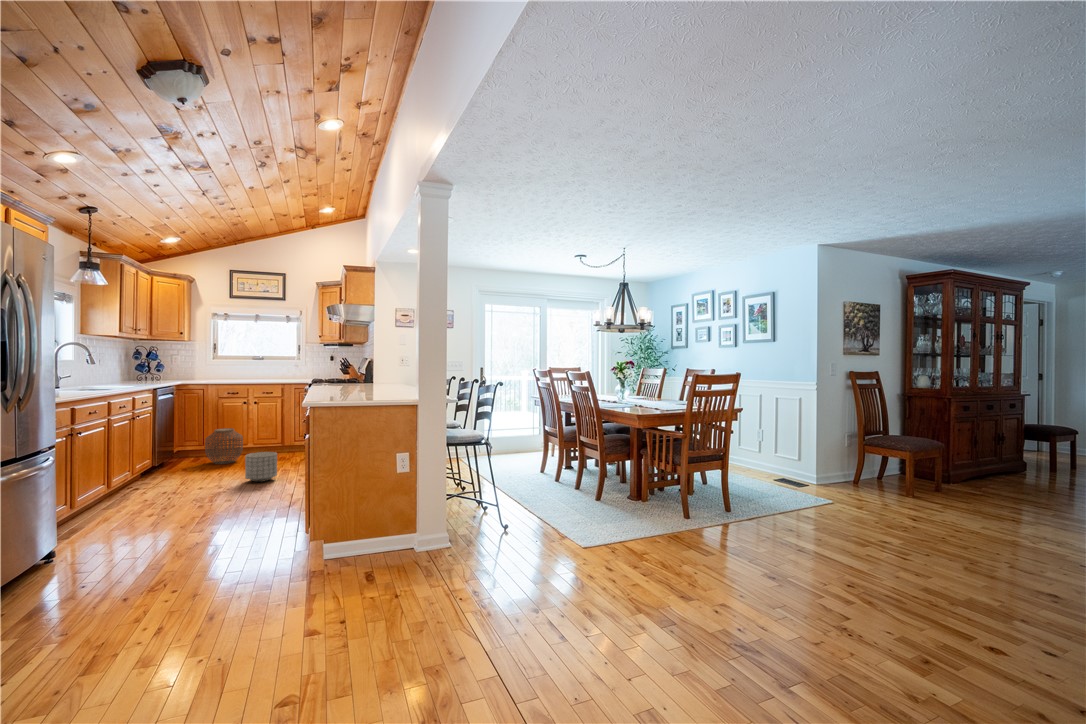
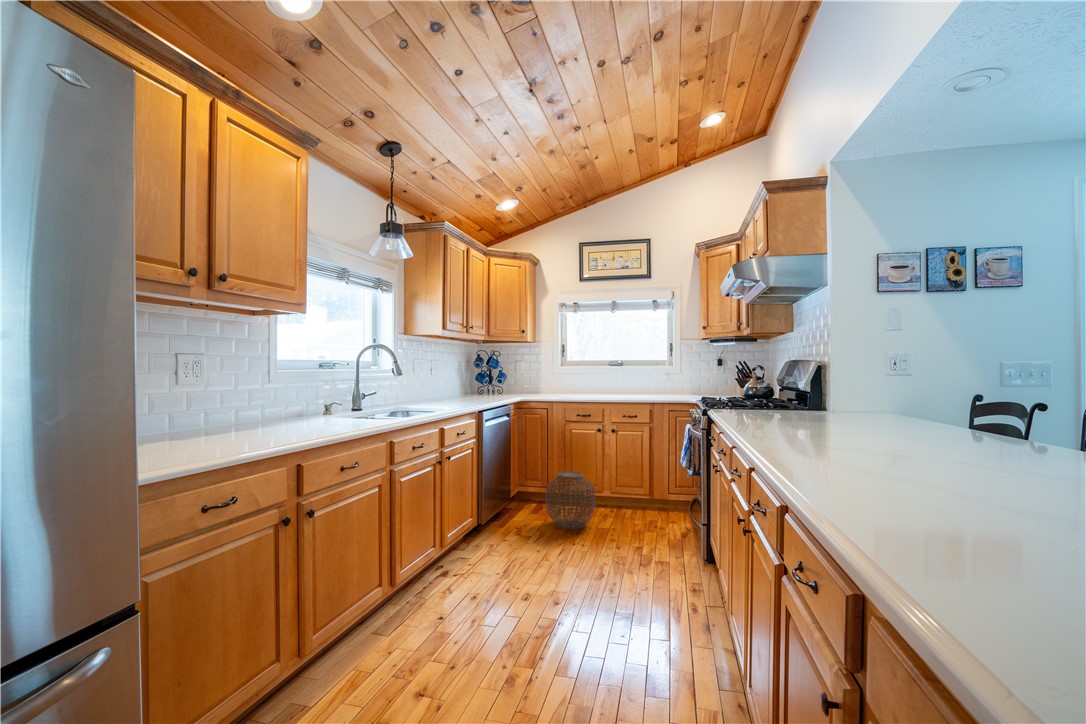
planter: present [245,452,277,482] -> none [597,544,654,613]

